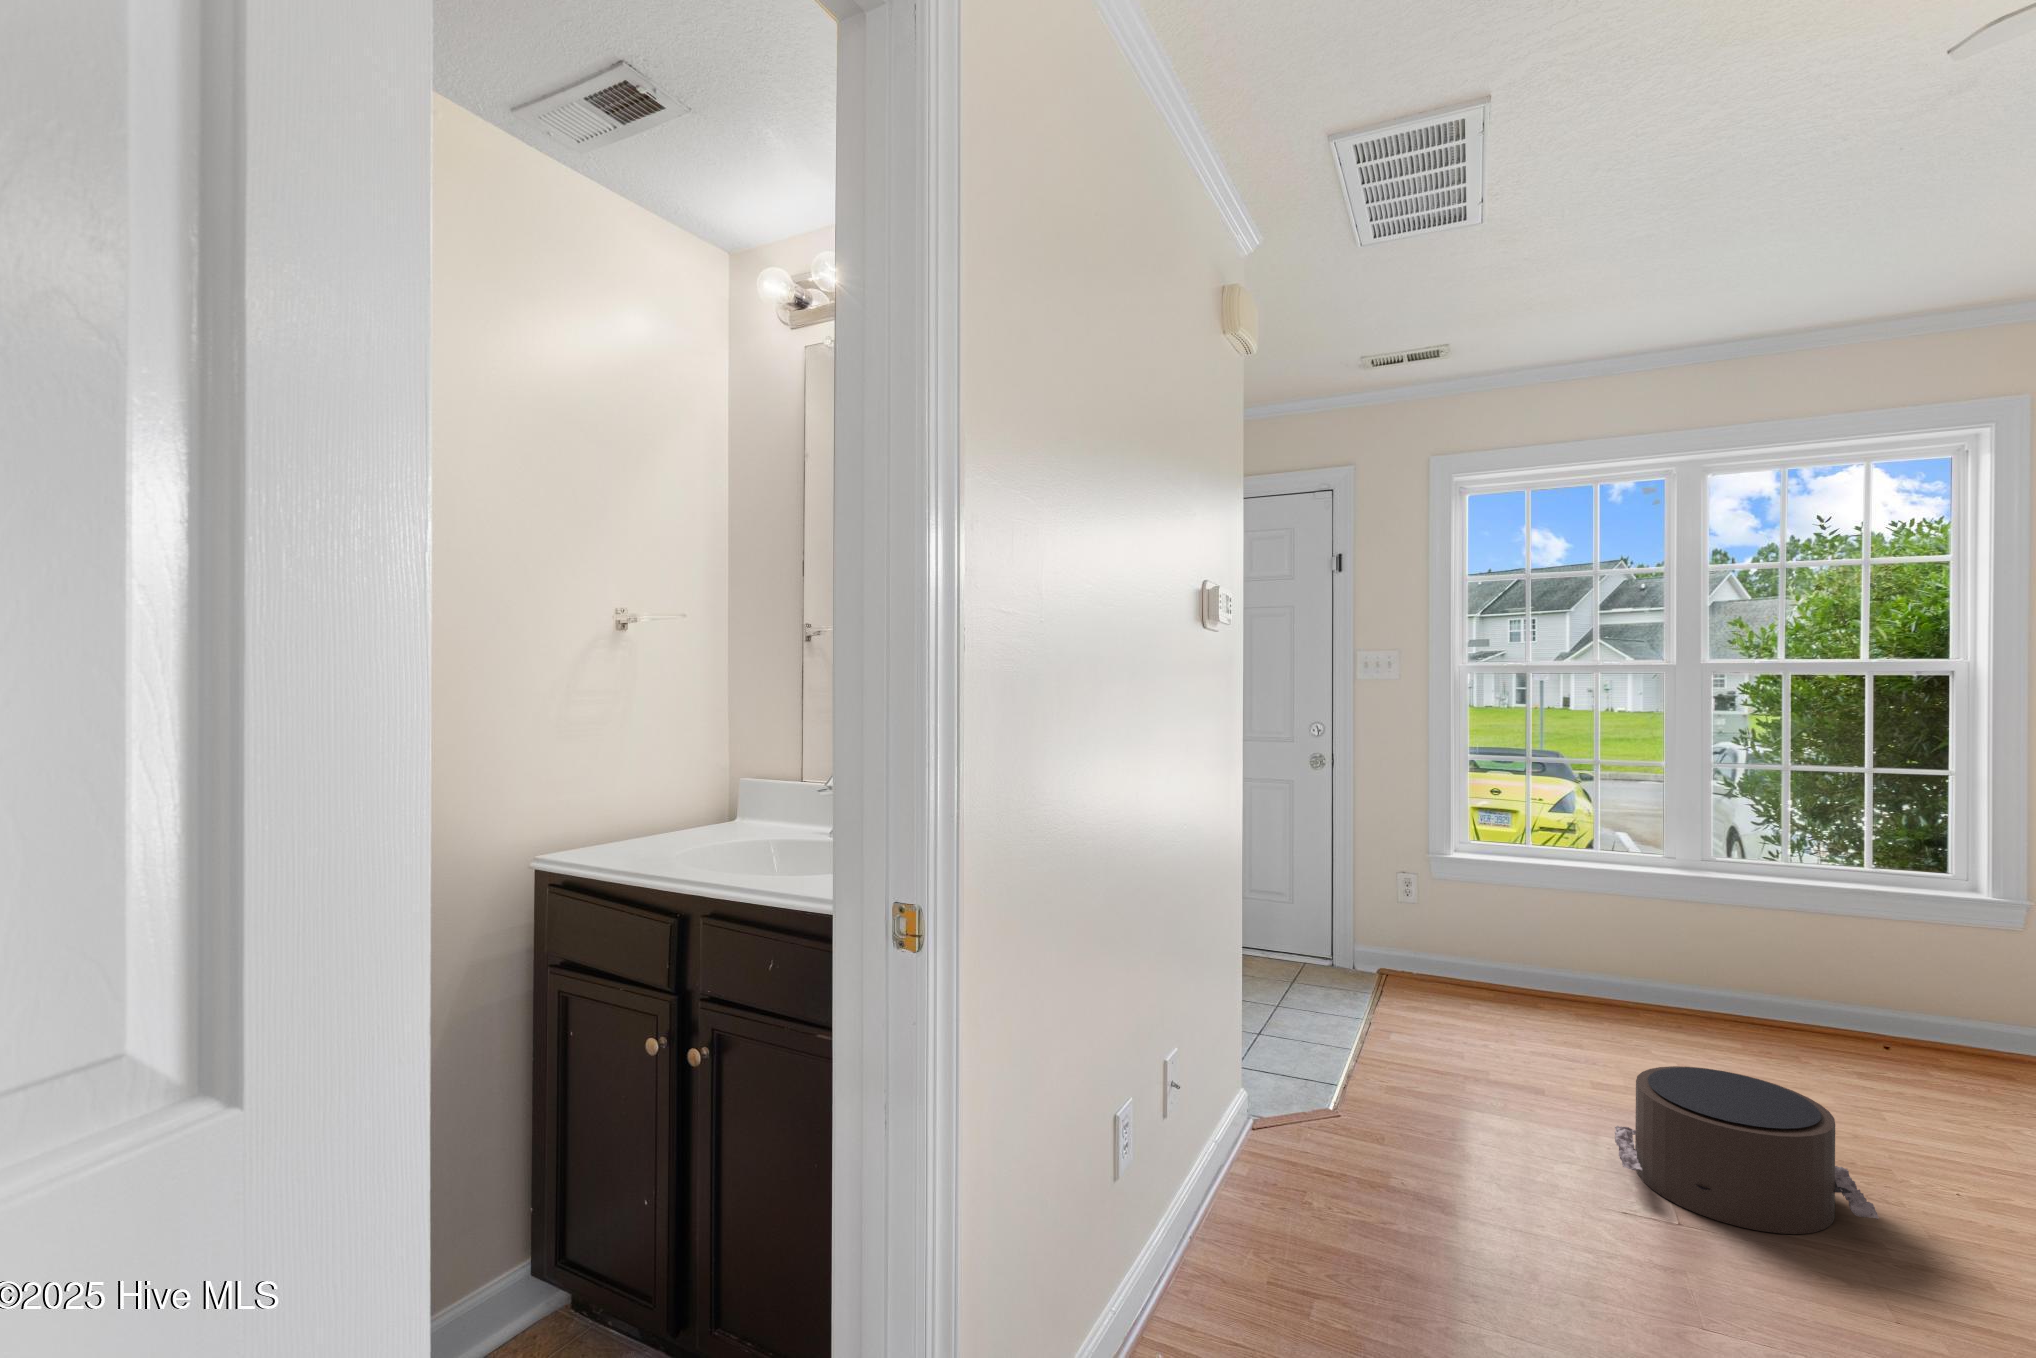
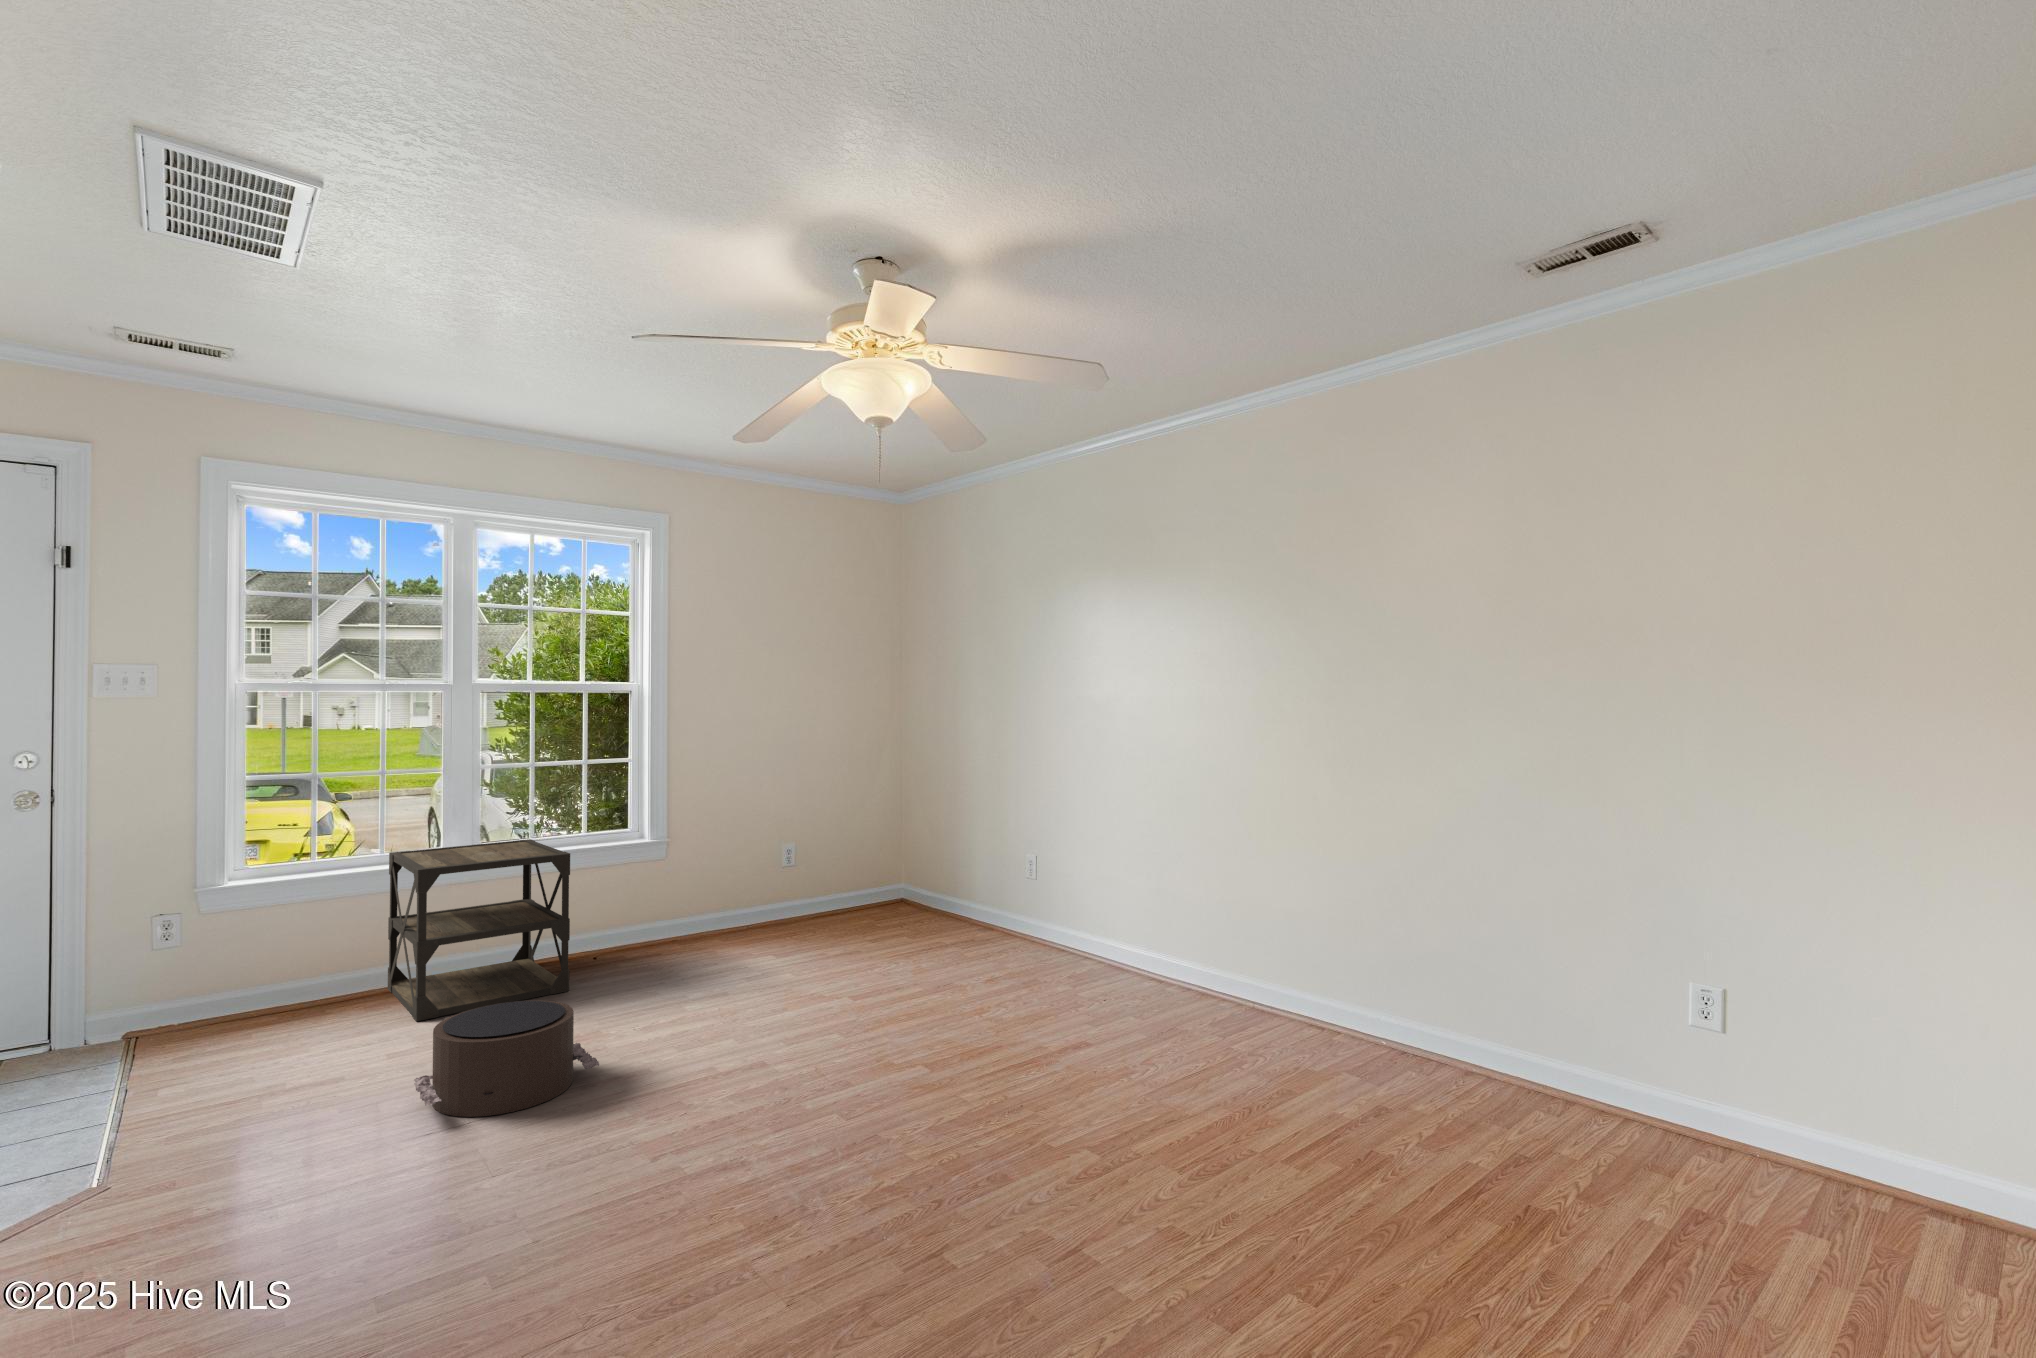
side table: none [1606,850,1842,1078] -> present [388,839,570,1021]

